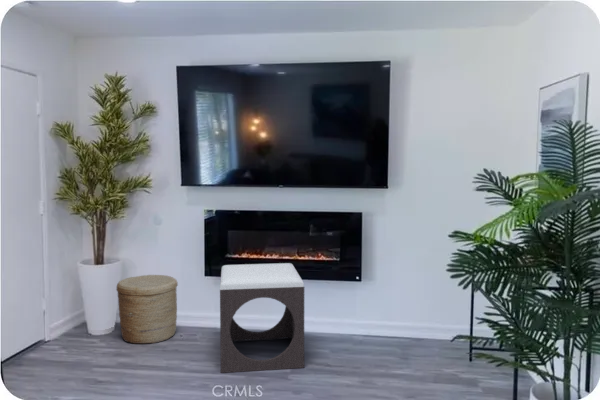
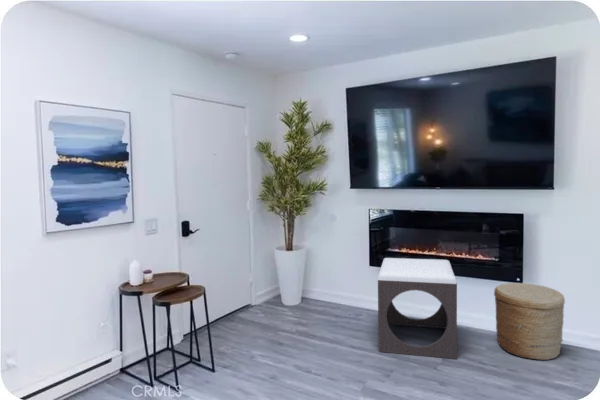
woven basket: present [116,275,178,344] -> present [494,283,565,360]

